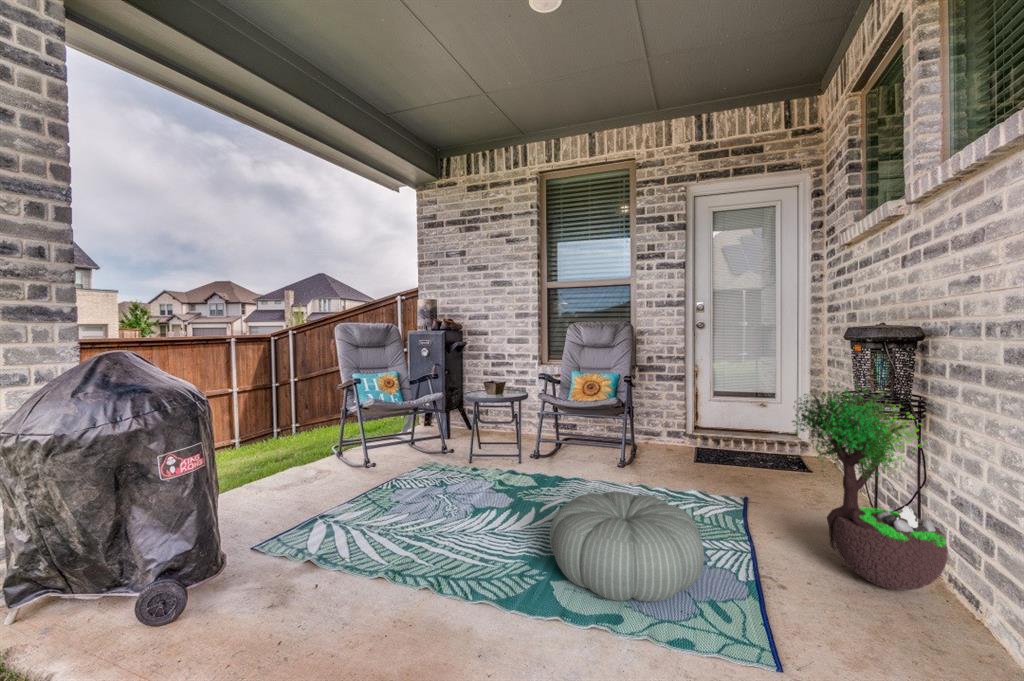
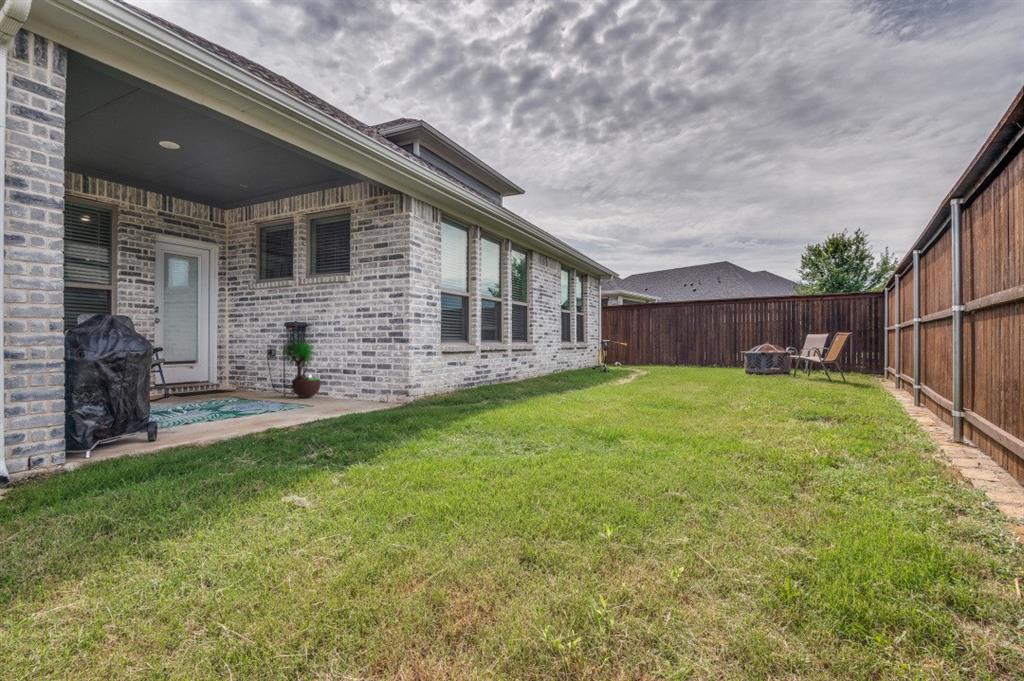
pouf: present [550,492,704,602] -> none [221,382,282,408]

